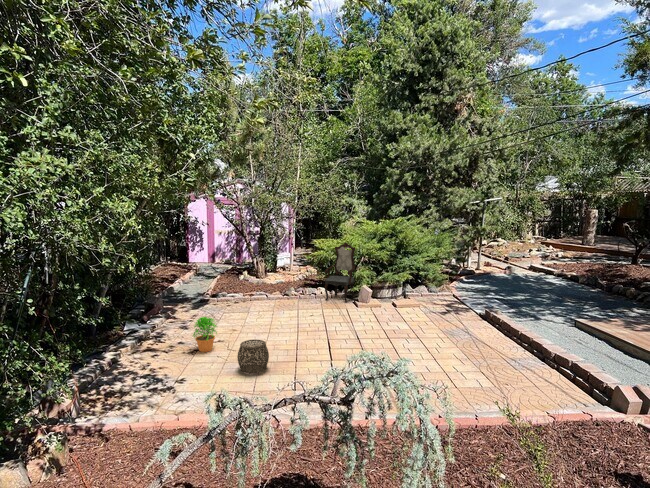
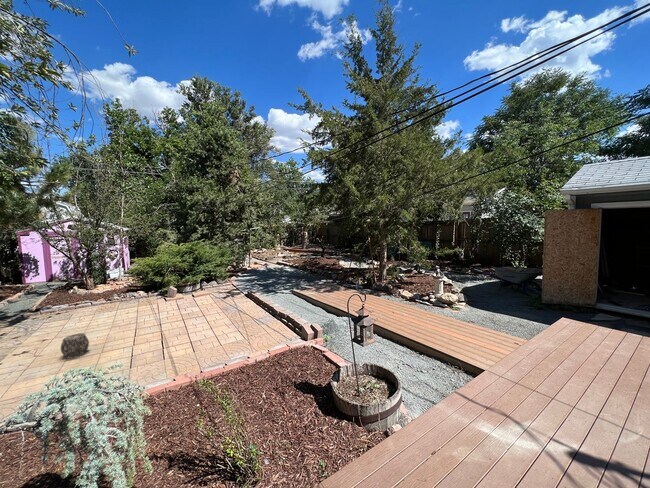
armchair: present [325,243,356,302] -> none [142,260,167,299]
potted plant: present [193,317,217,352] -> none [14,326,43,353]

